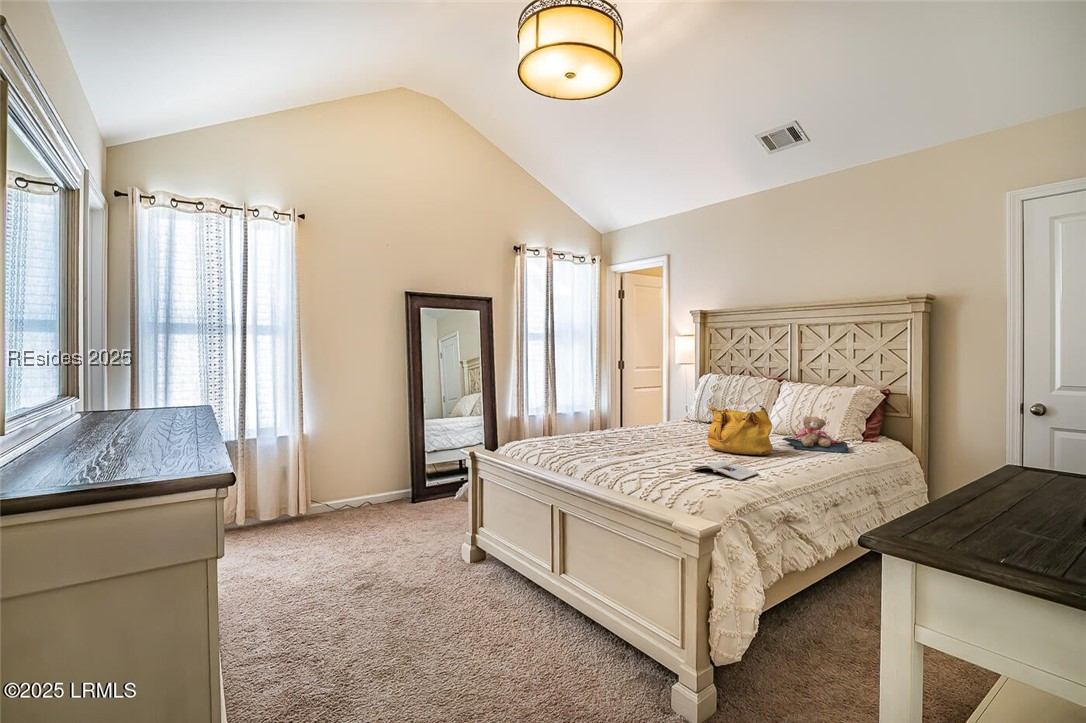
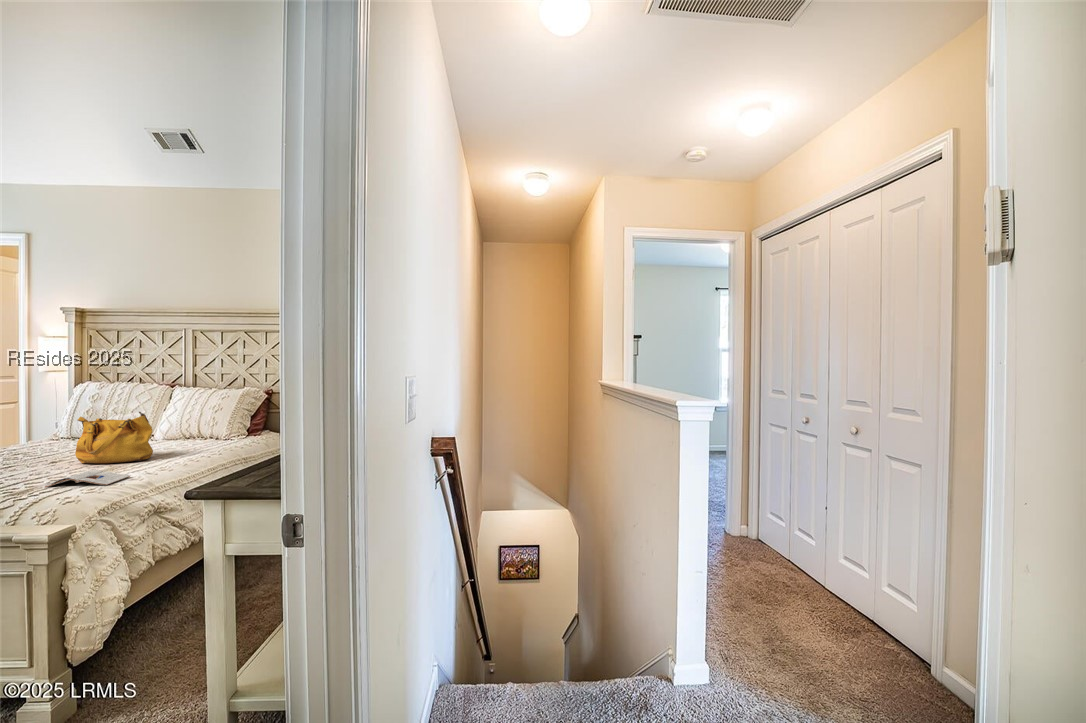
teddy bear: present [782,416,849,453] -> none [168,418,231,451]

